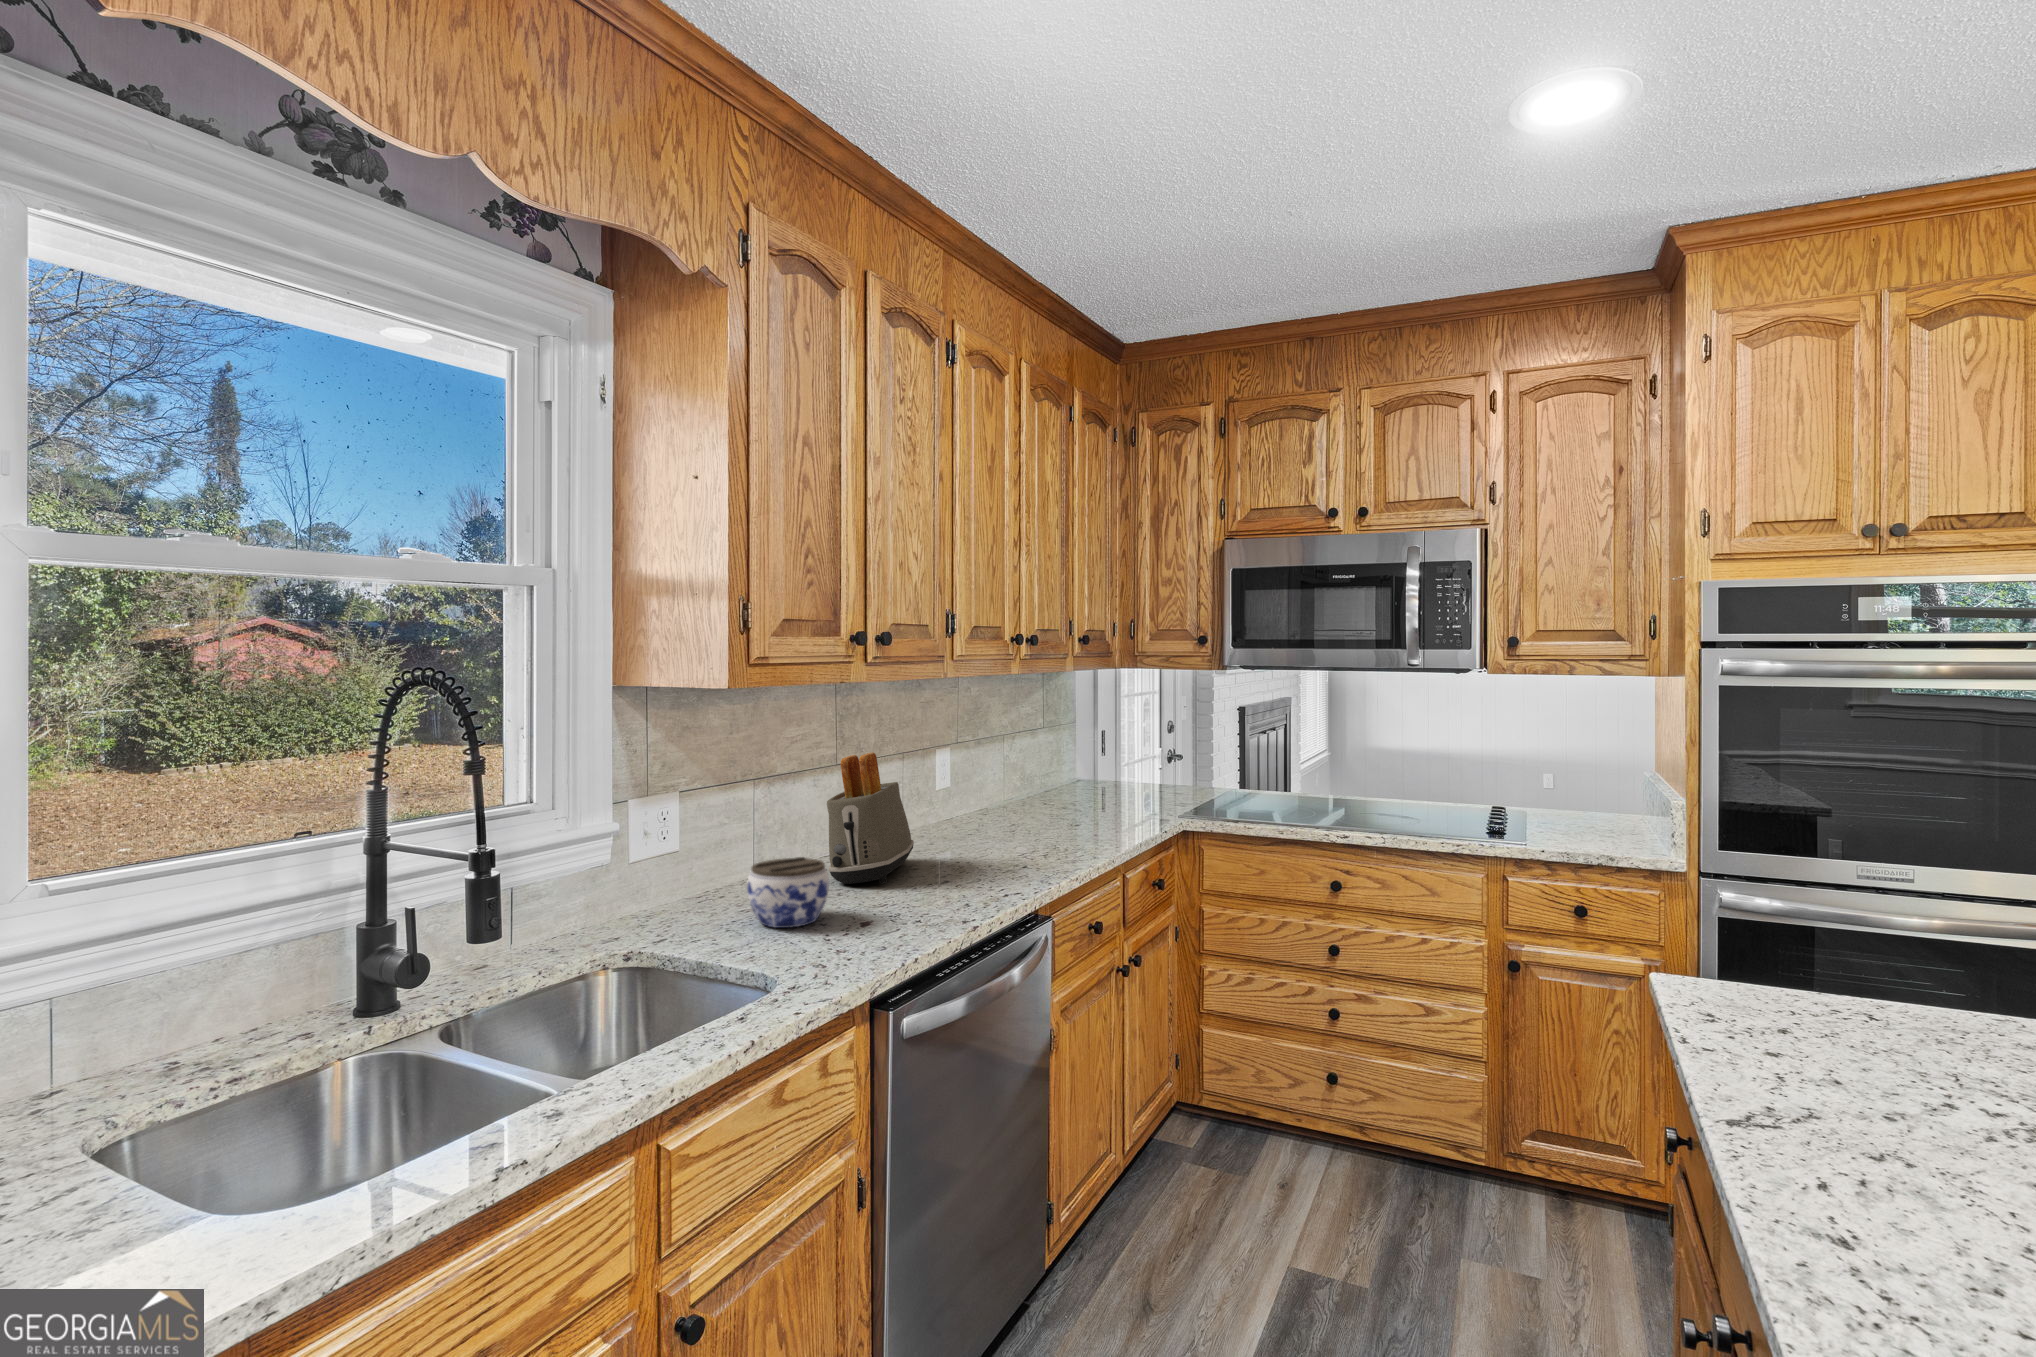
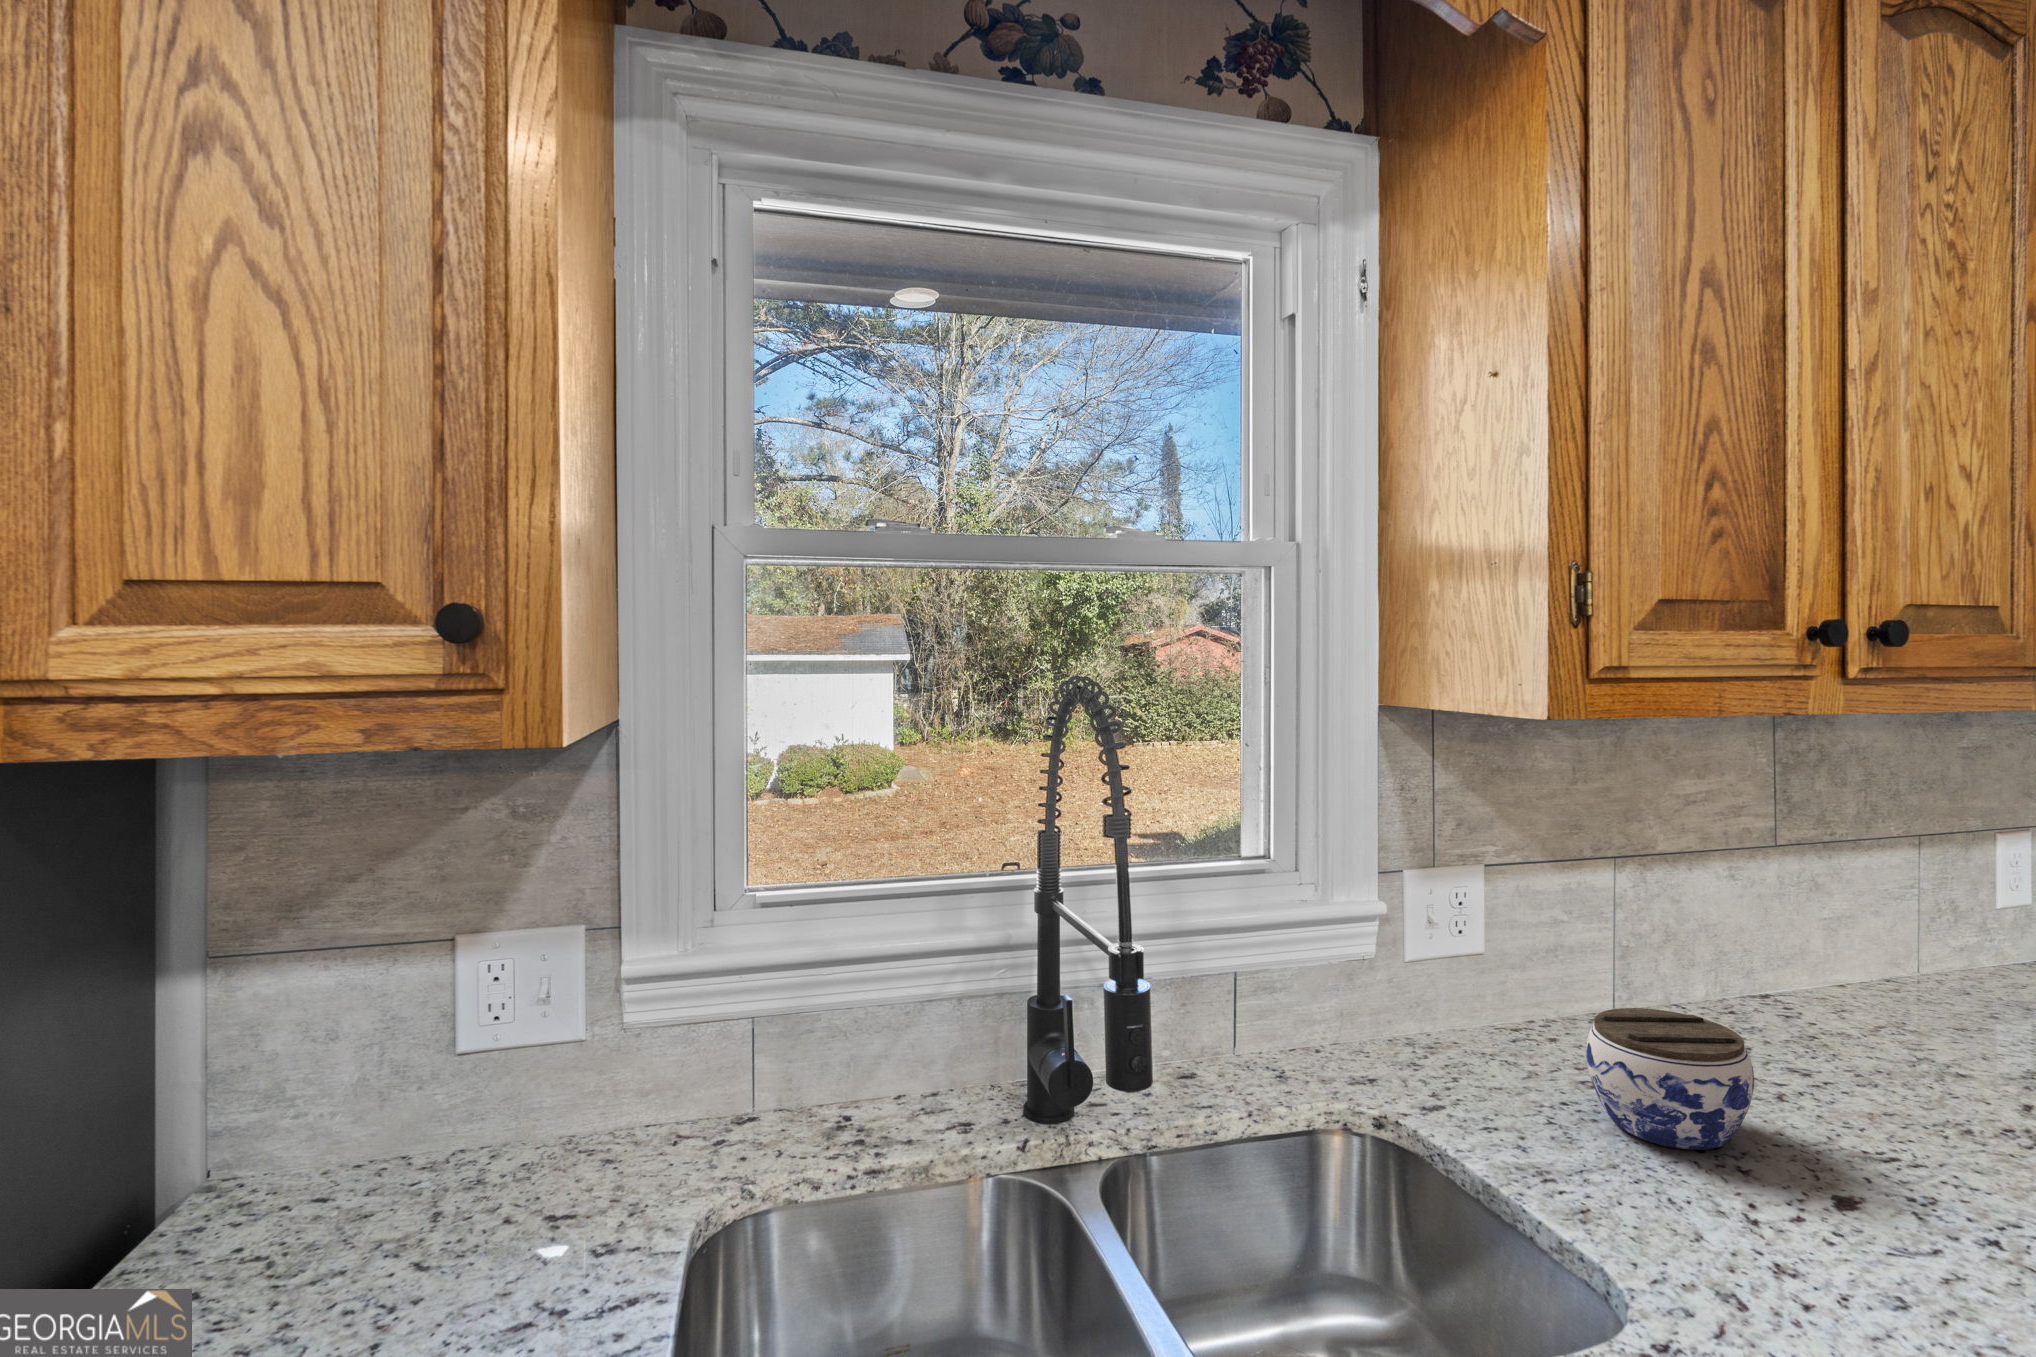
toaster: present [827,752,914,884] -> none [1753,832,1952,1083]

